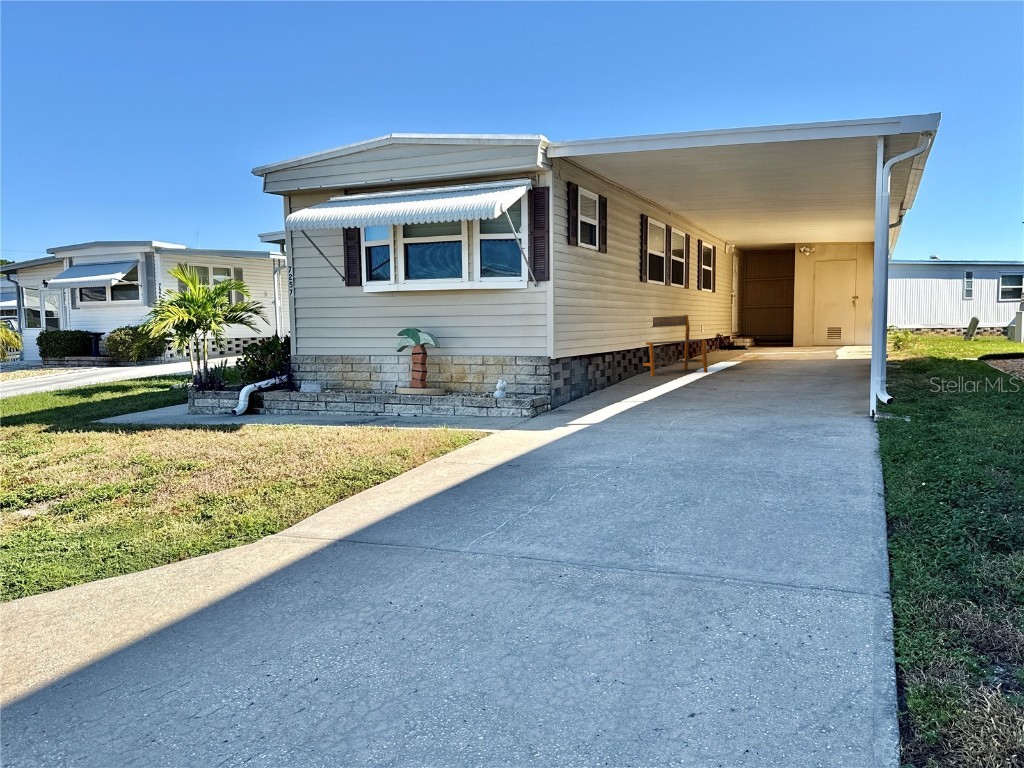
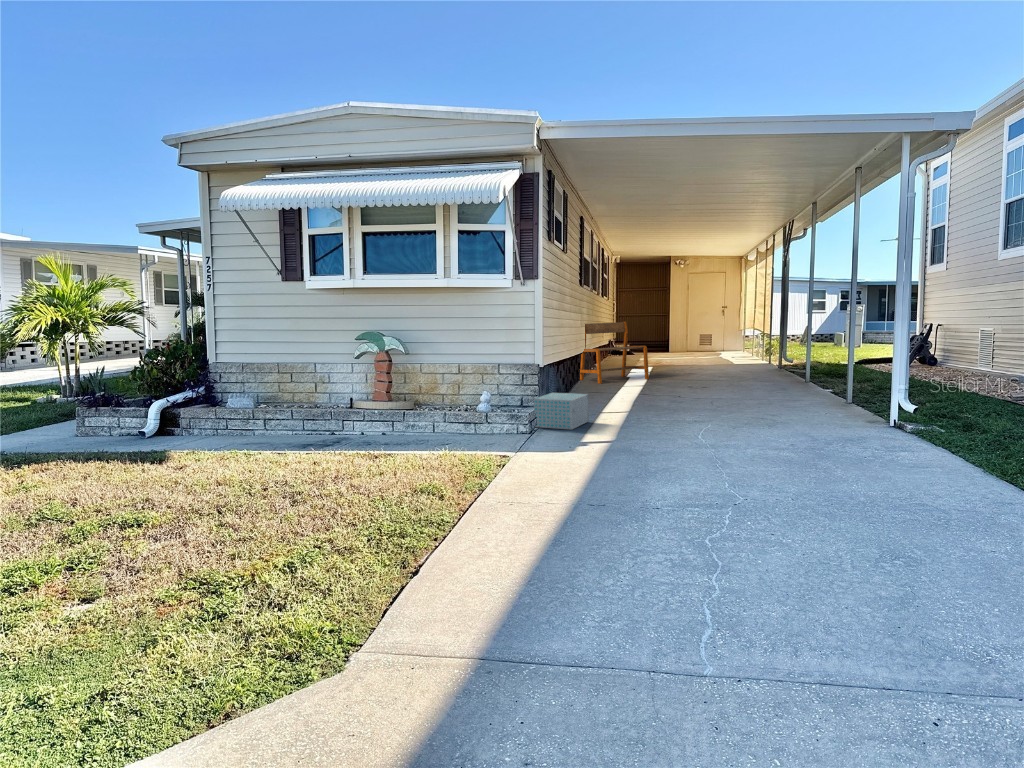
storage box: none [541,382,595,414] -> present [534,393,589,429]

